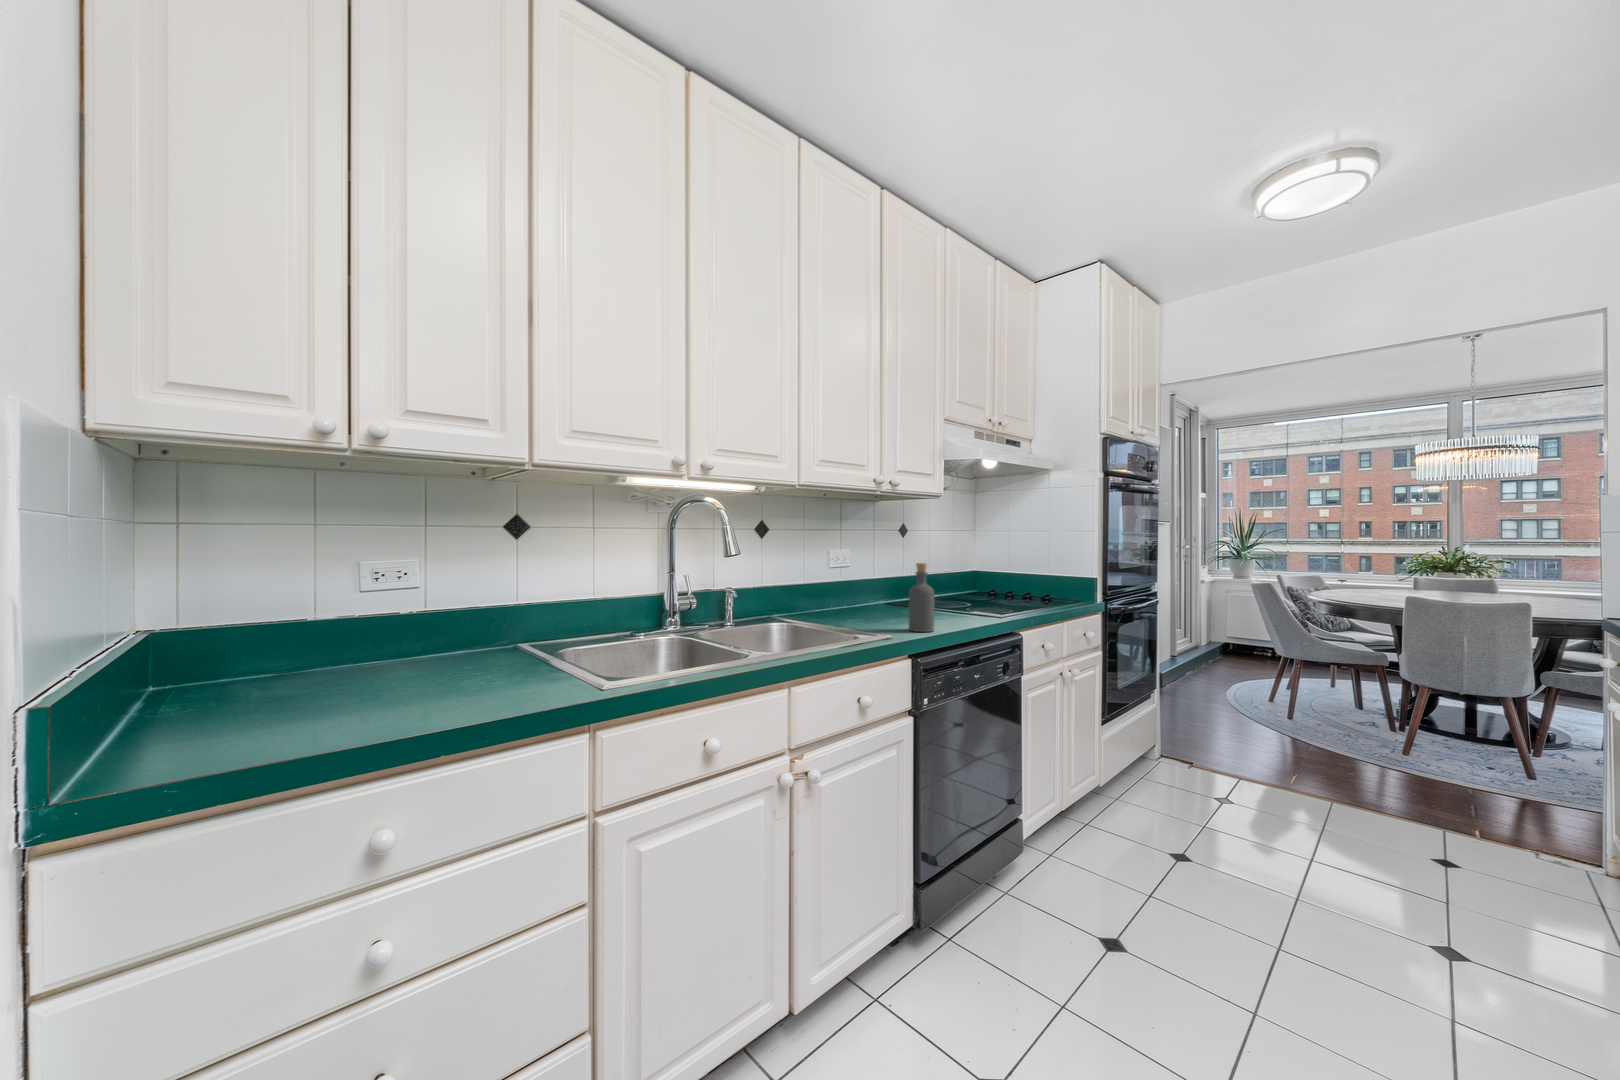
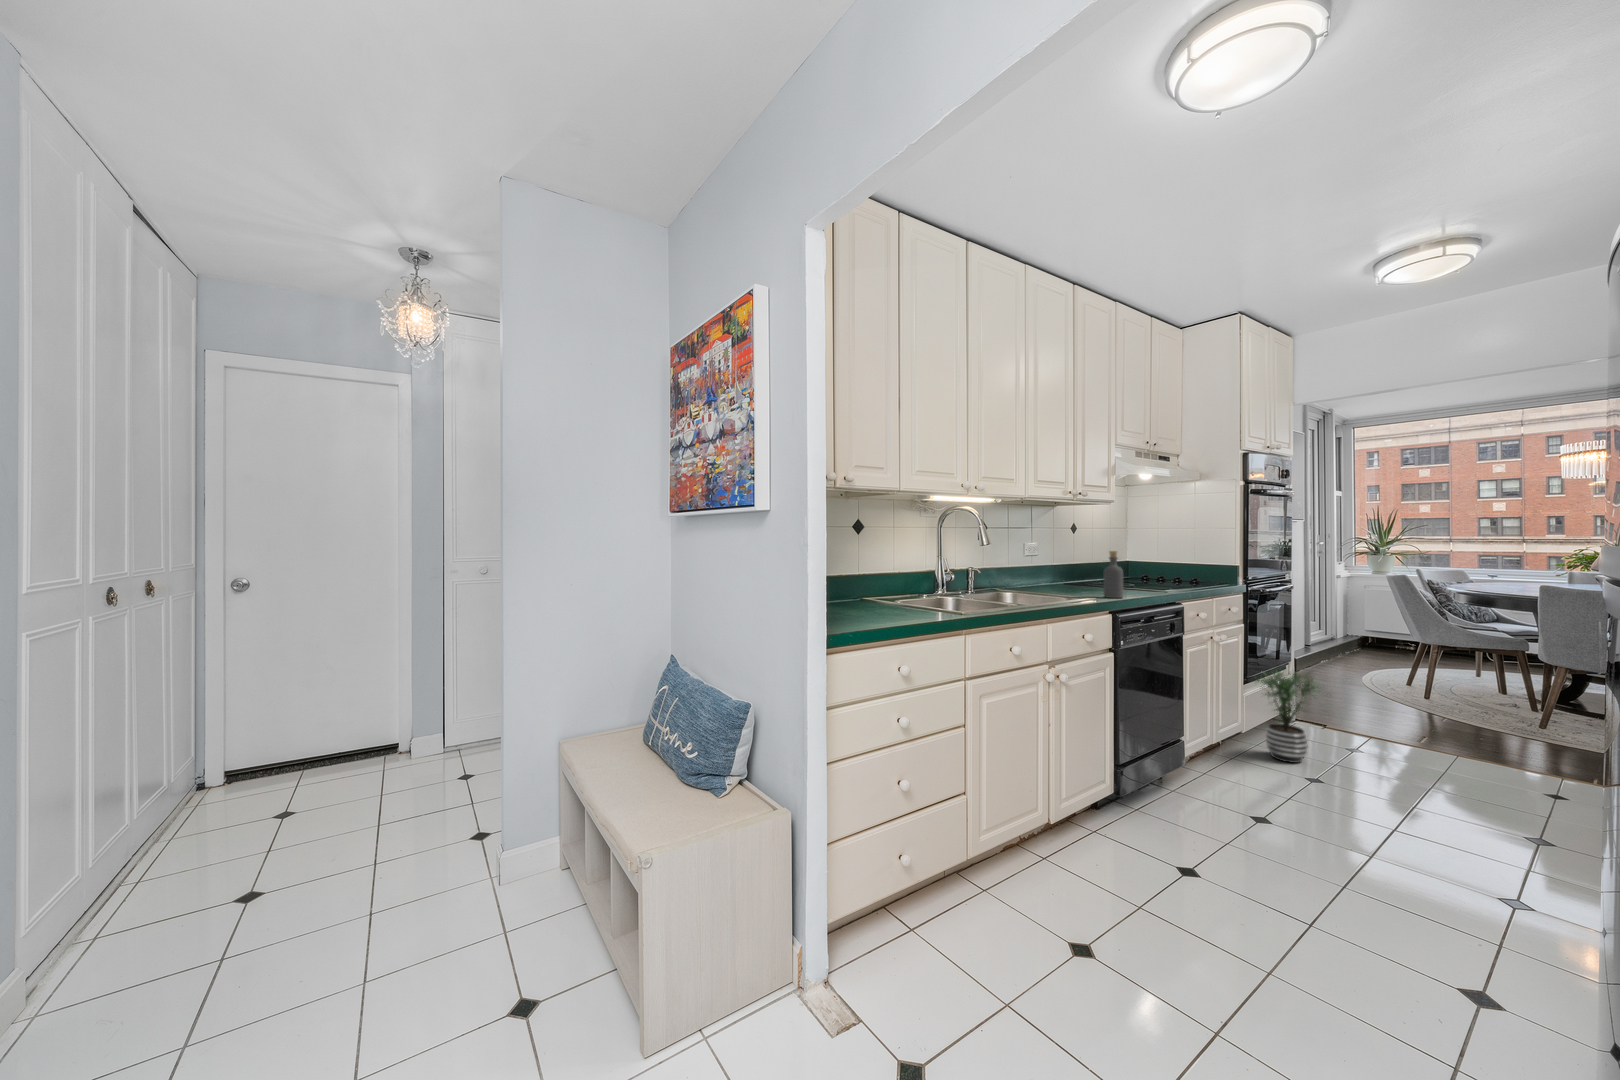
potted plant: none [1104,707,1202,830] -> present [1255,668,1331,763]

